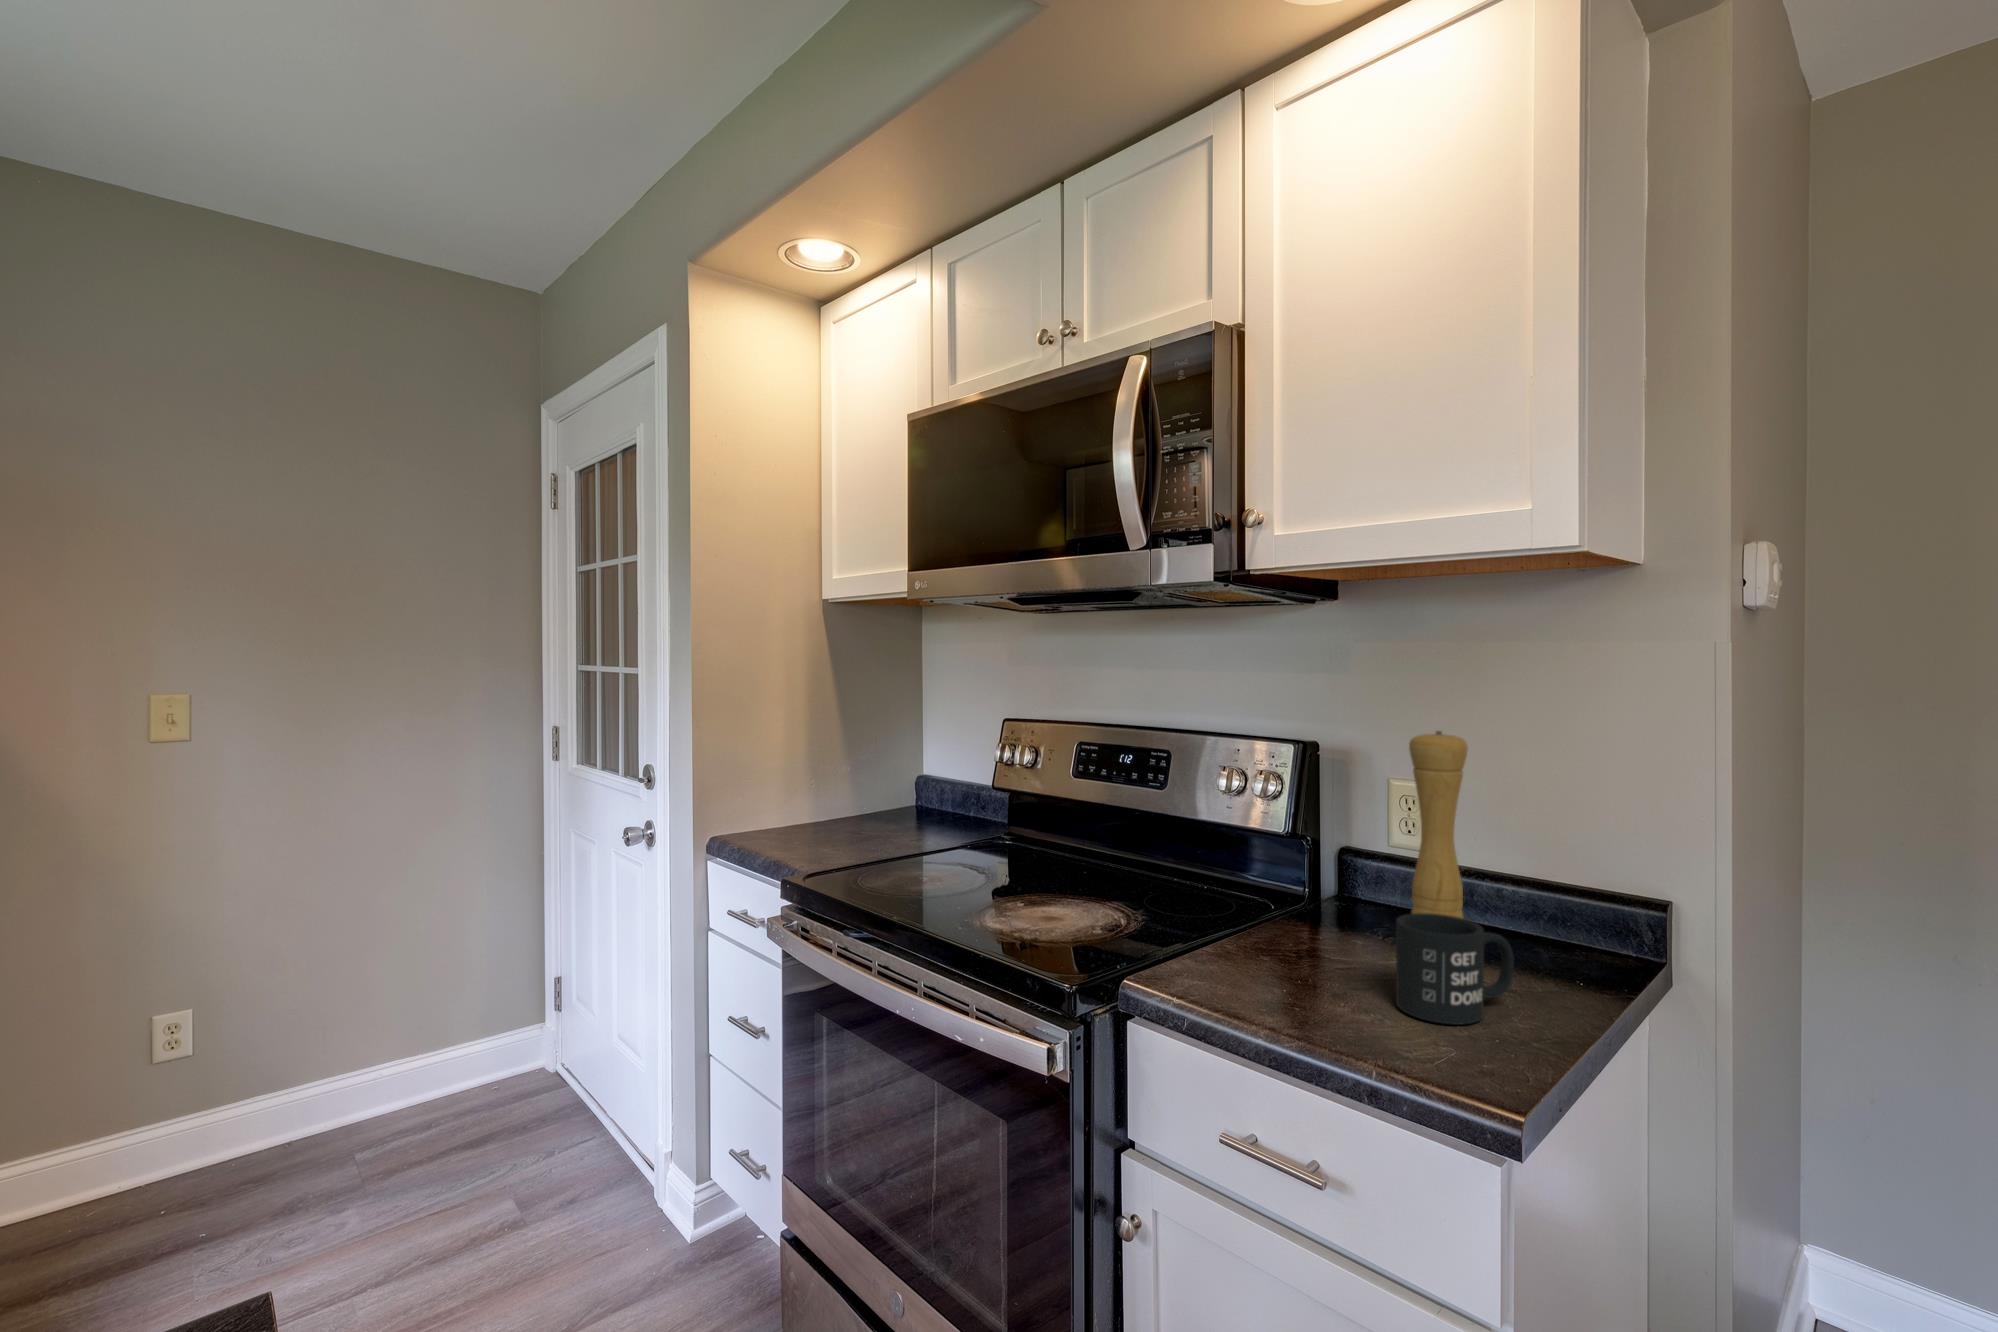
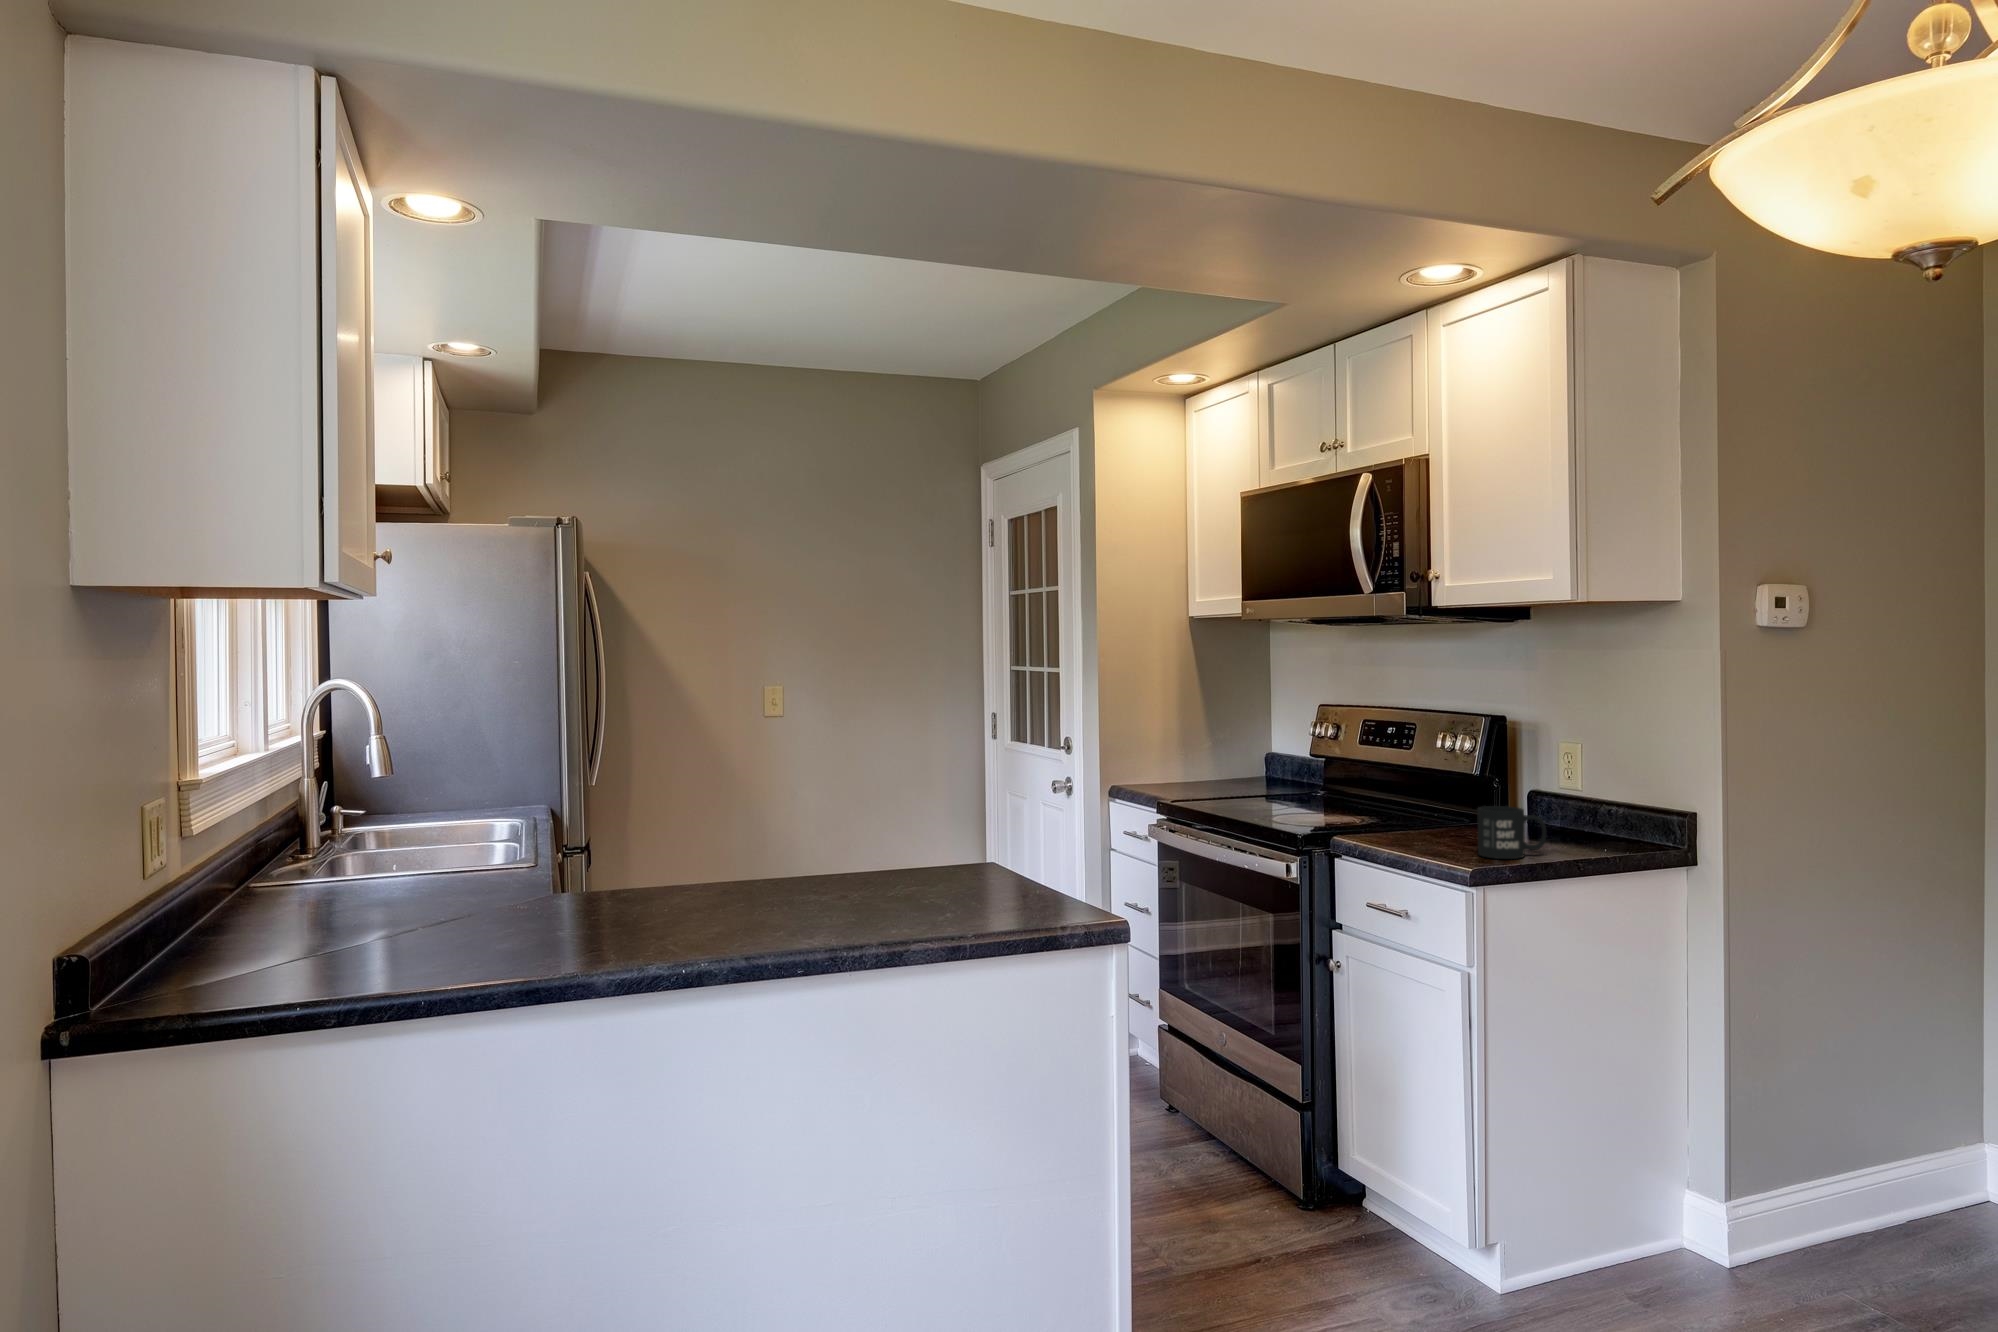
pepper mill: present [1409,731,1468,918] -> none [1539,707,1575,839]

